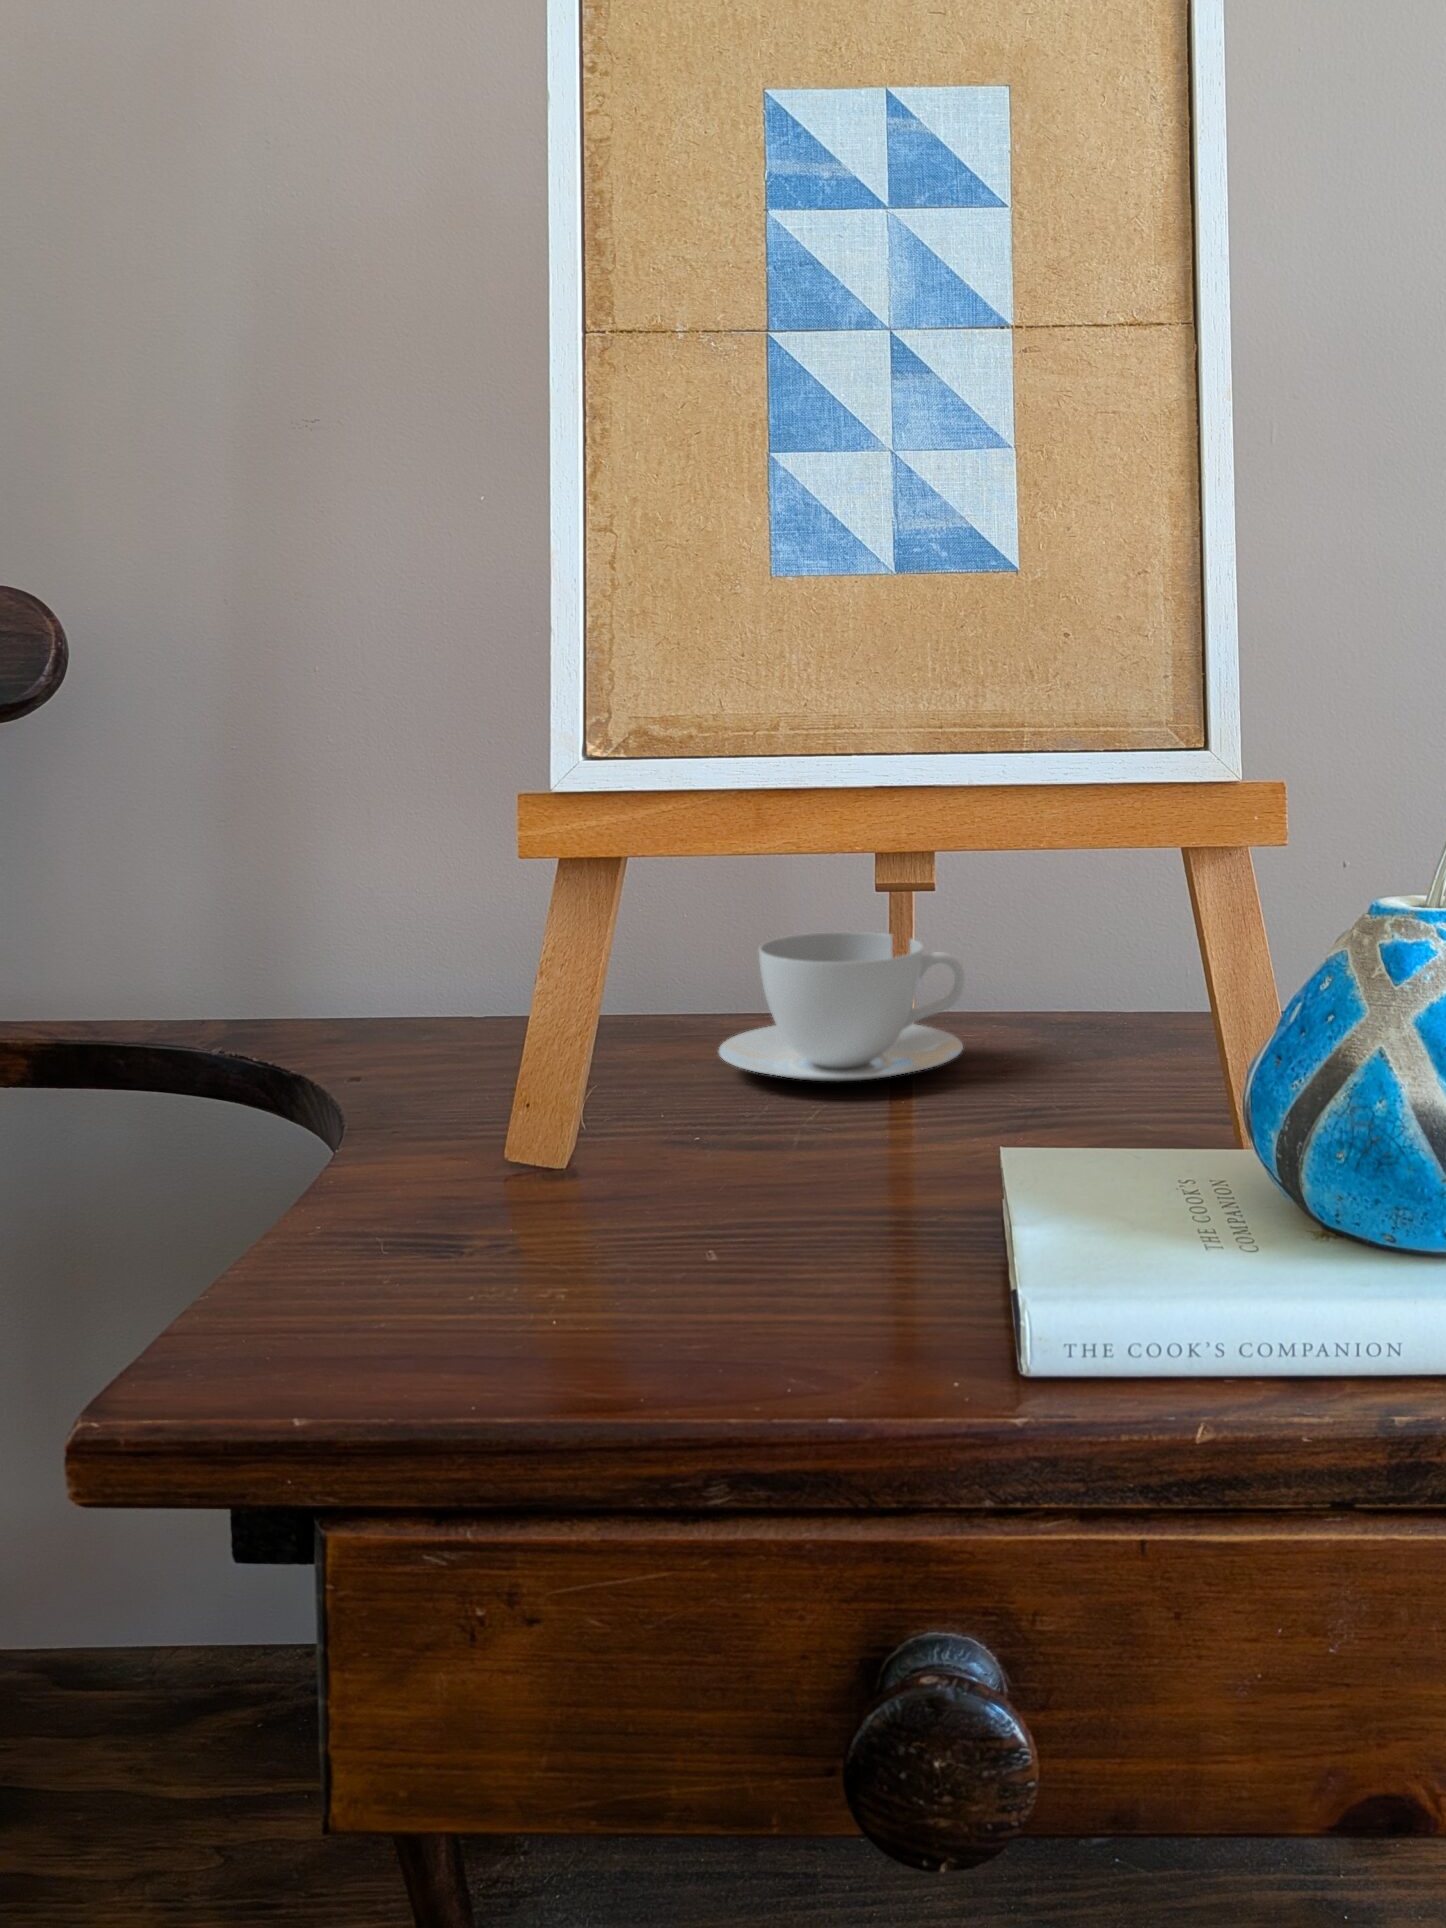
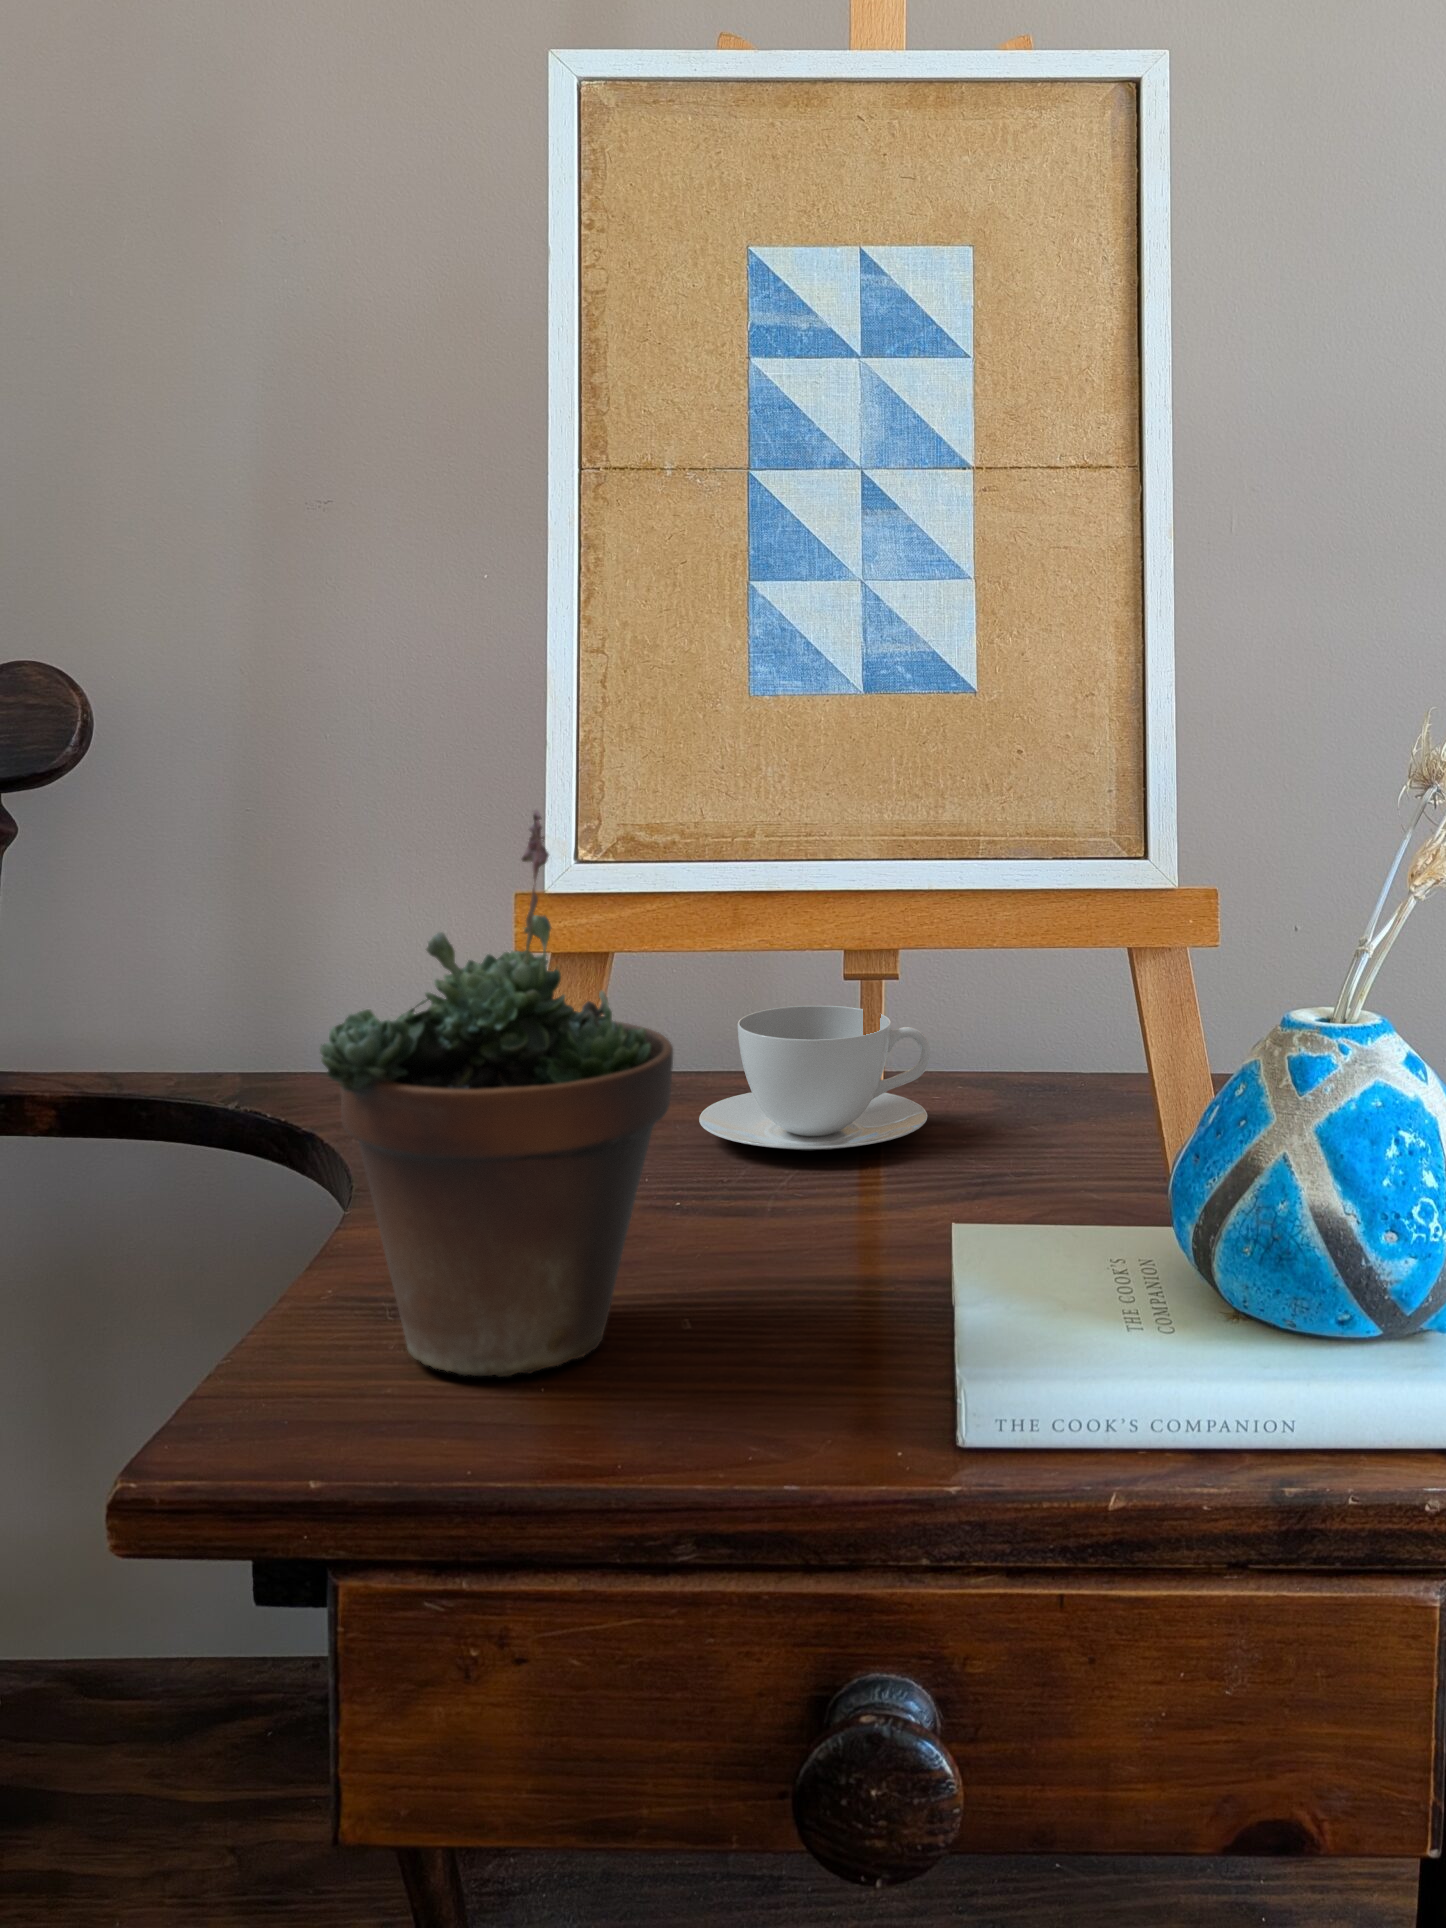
succulent plant: none [301,682,695,1309] -> present [320,810,673,1377]

